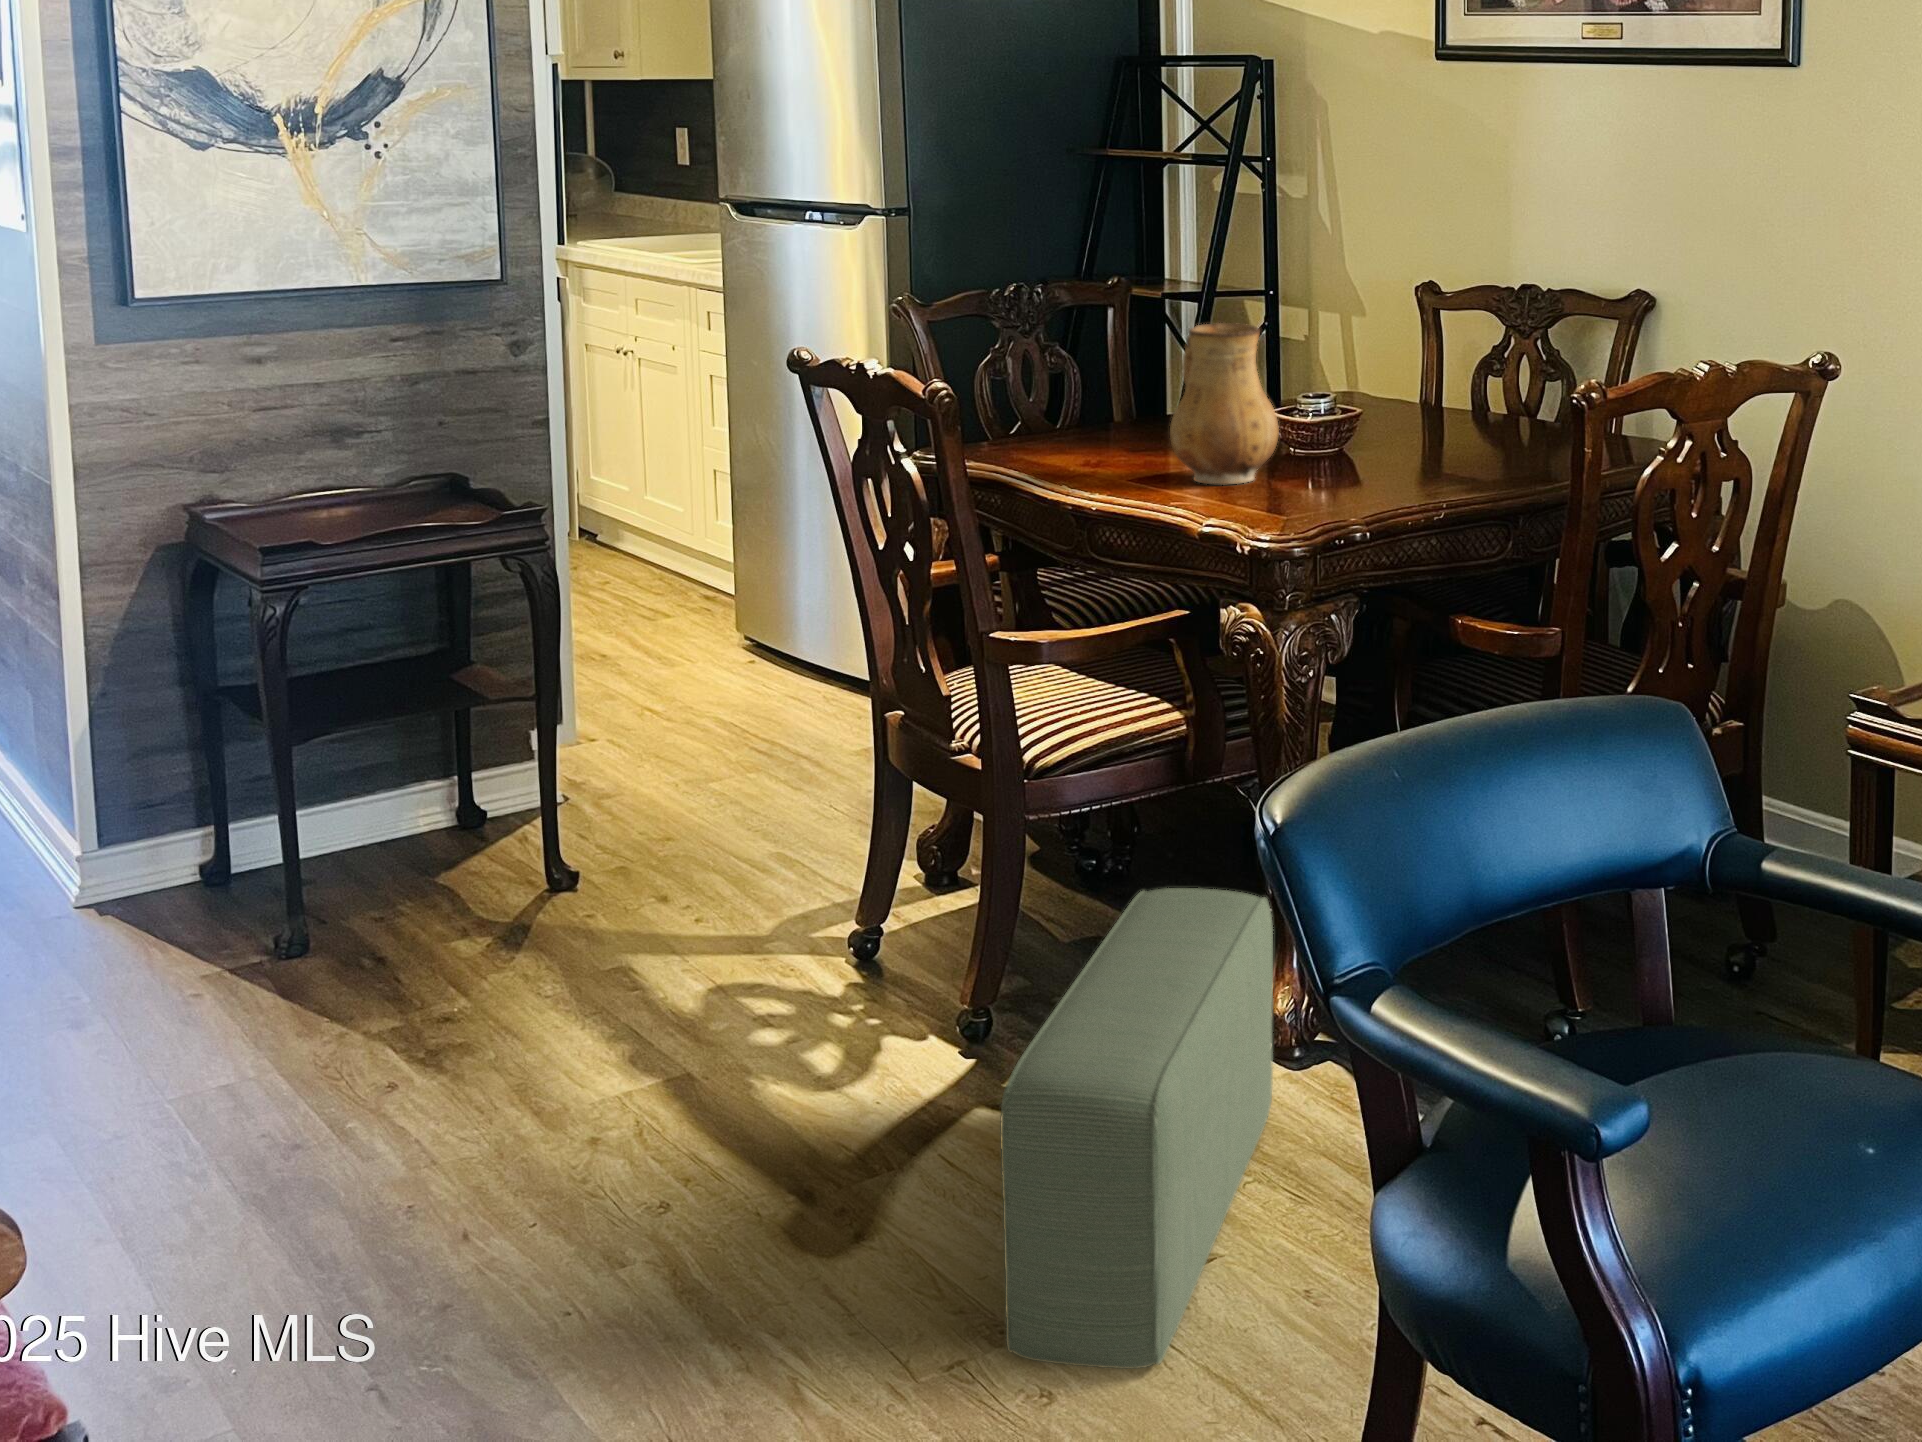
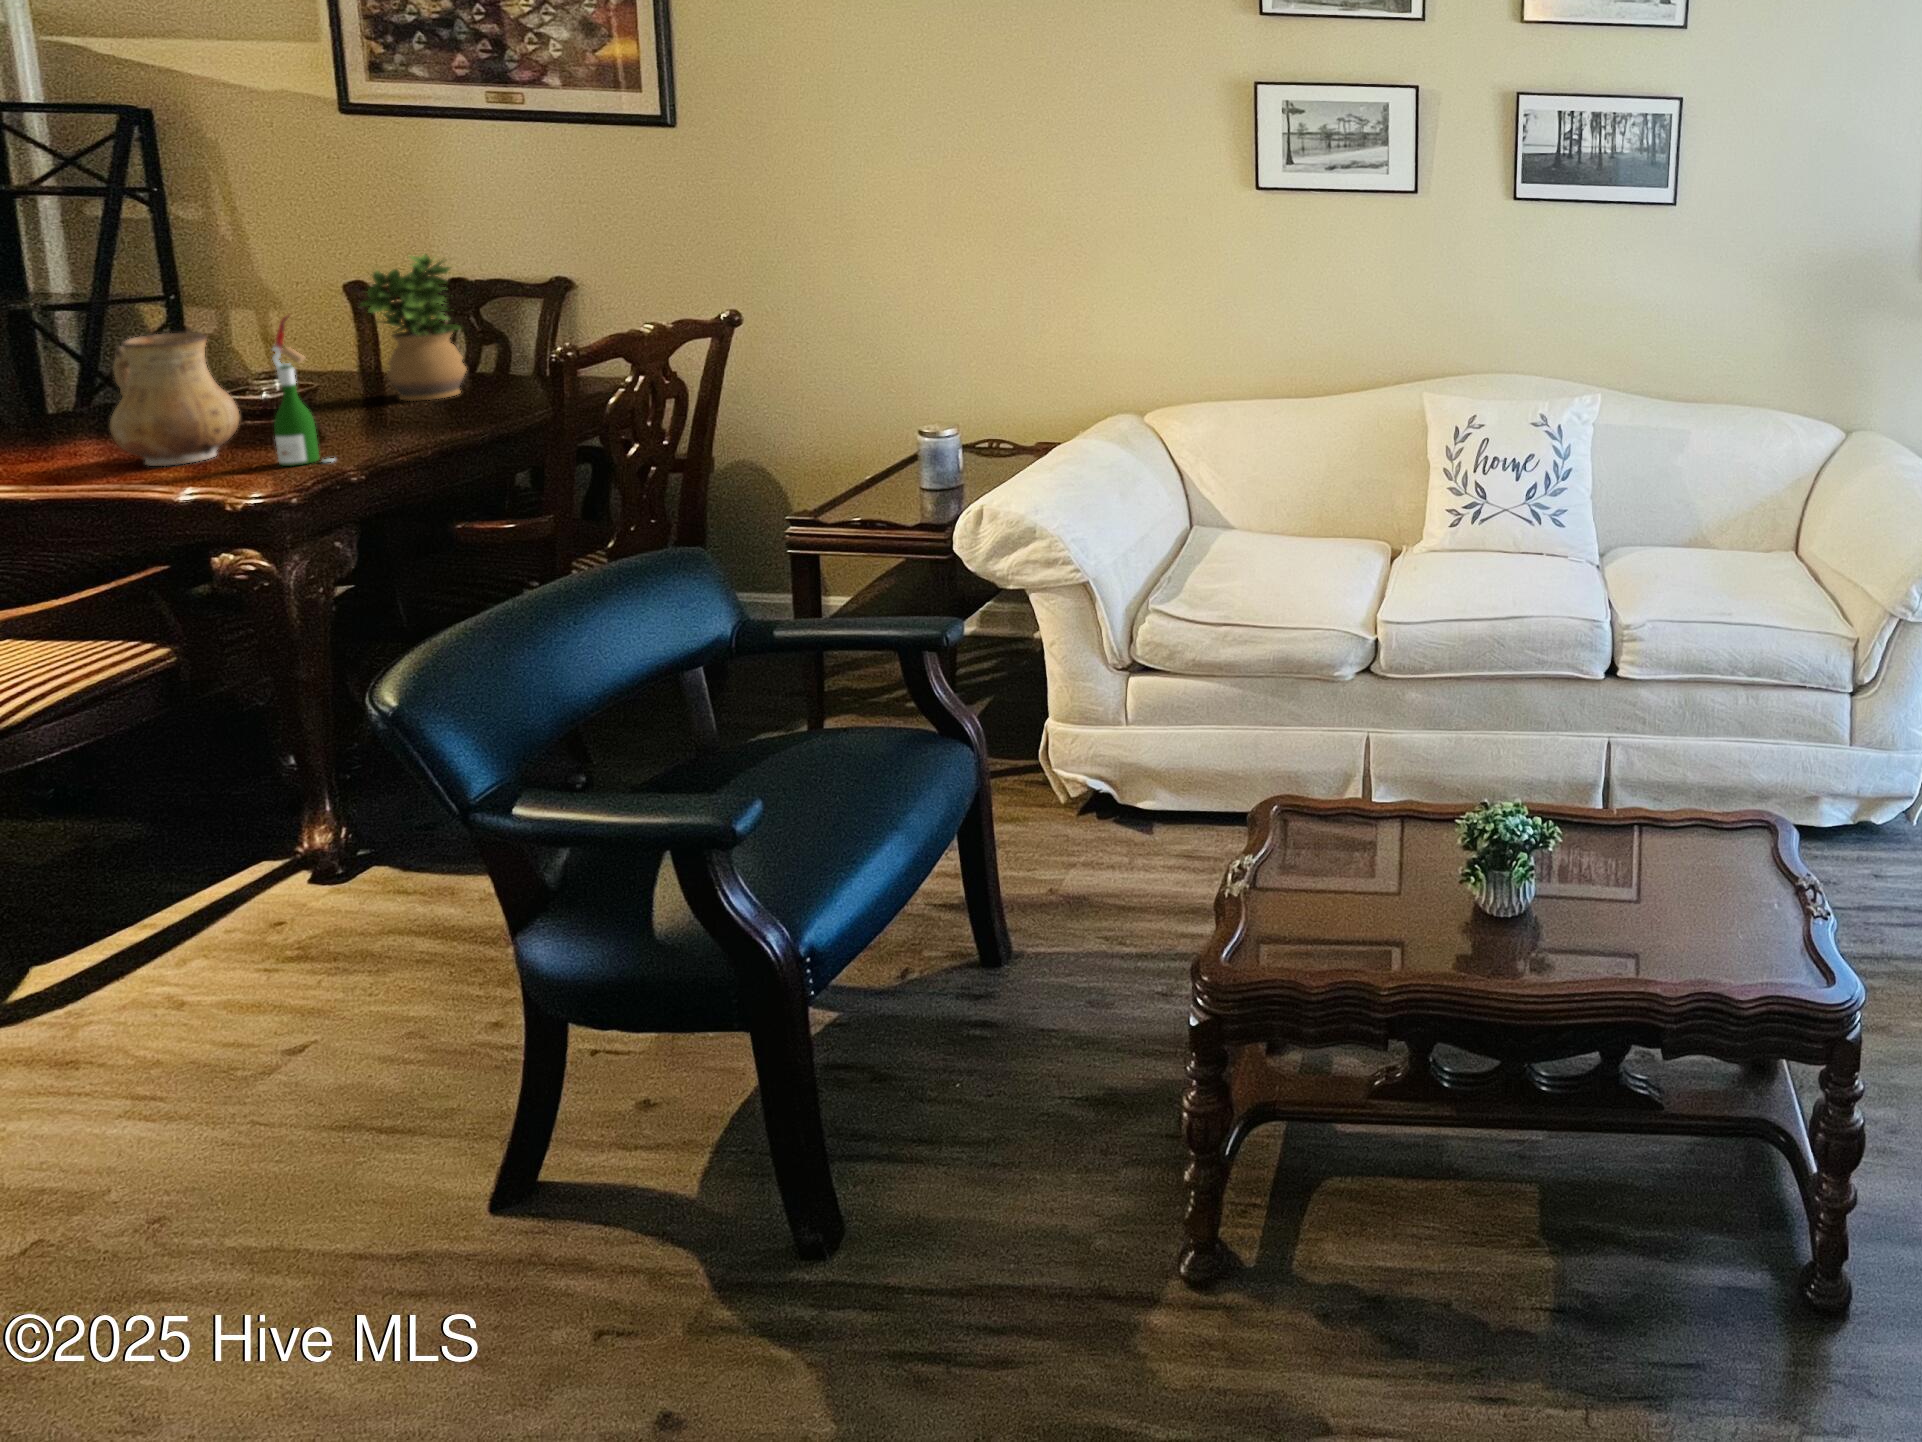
potted plant: none [1413,244,1516,444] -> present [360,254,467,401]
wine bottle: none [1301,307,1352,505] -> present [272,315,334,466]
pouf: present [1000,888,1273,1369] -> none [64,770,333,1209]

